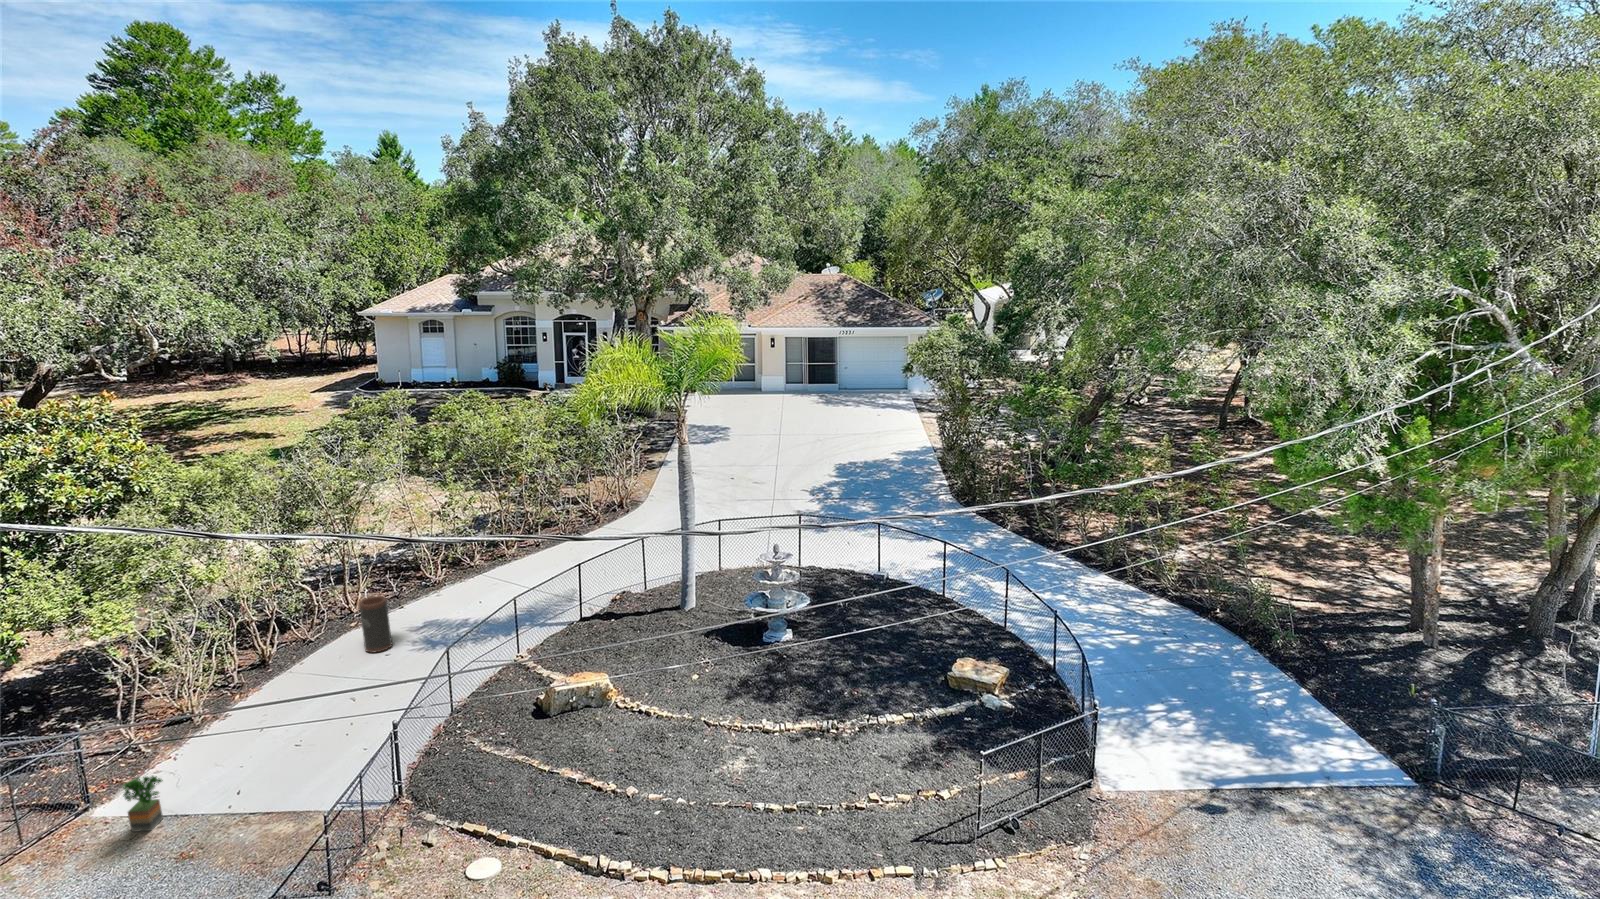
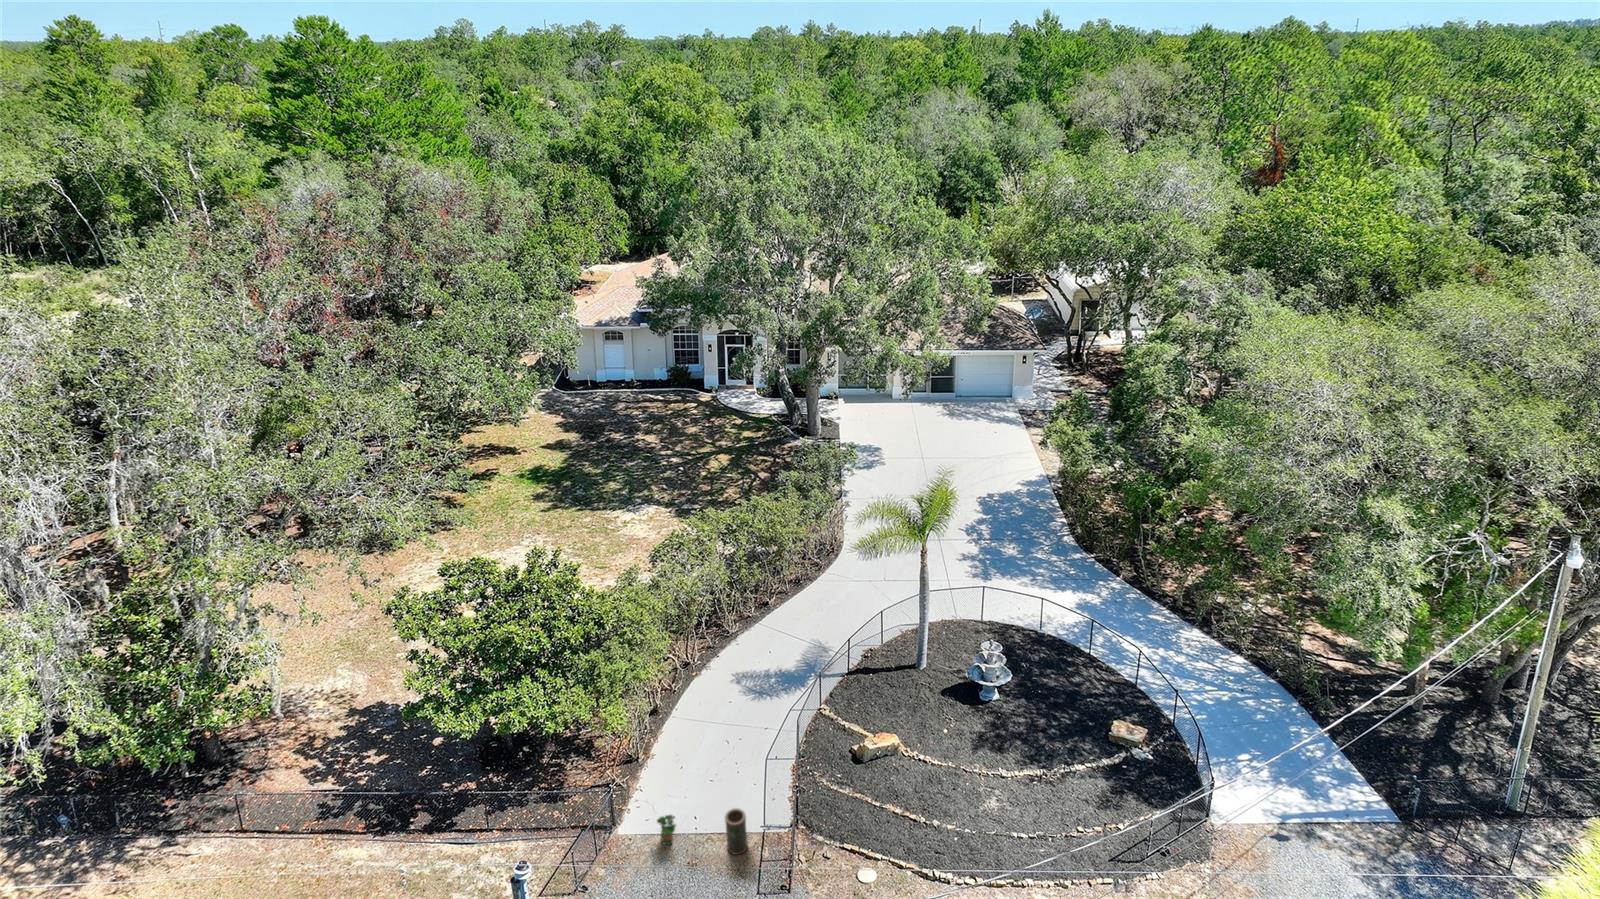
trash can: present [359,596,392,653] -> present [725,808,748,855]

